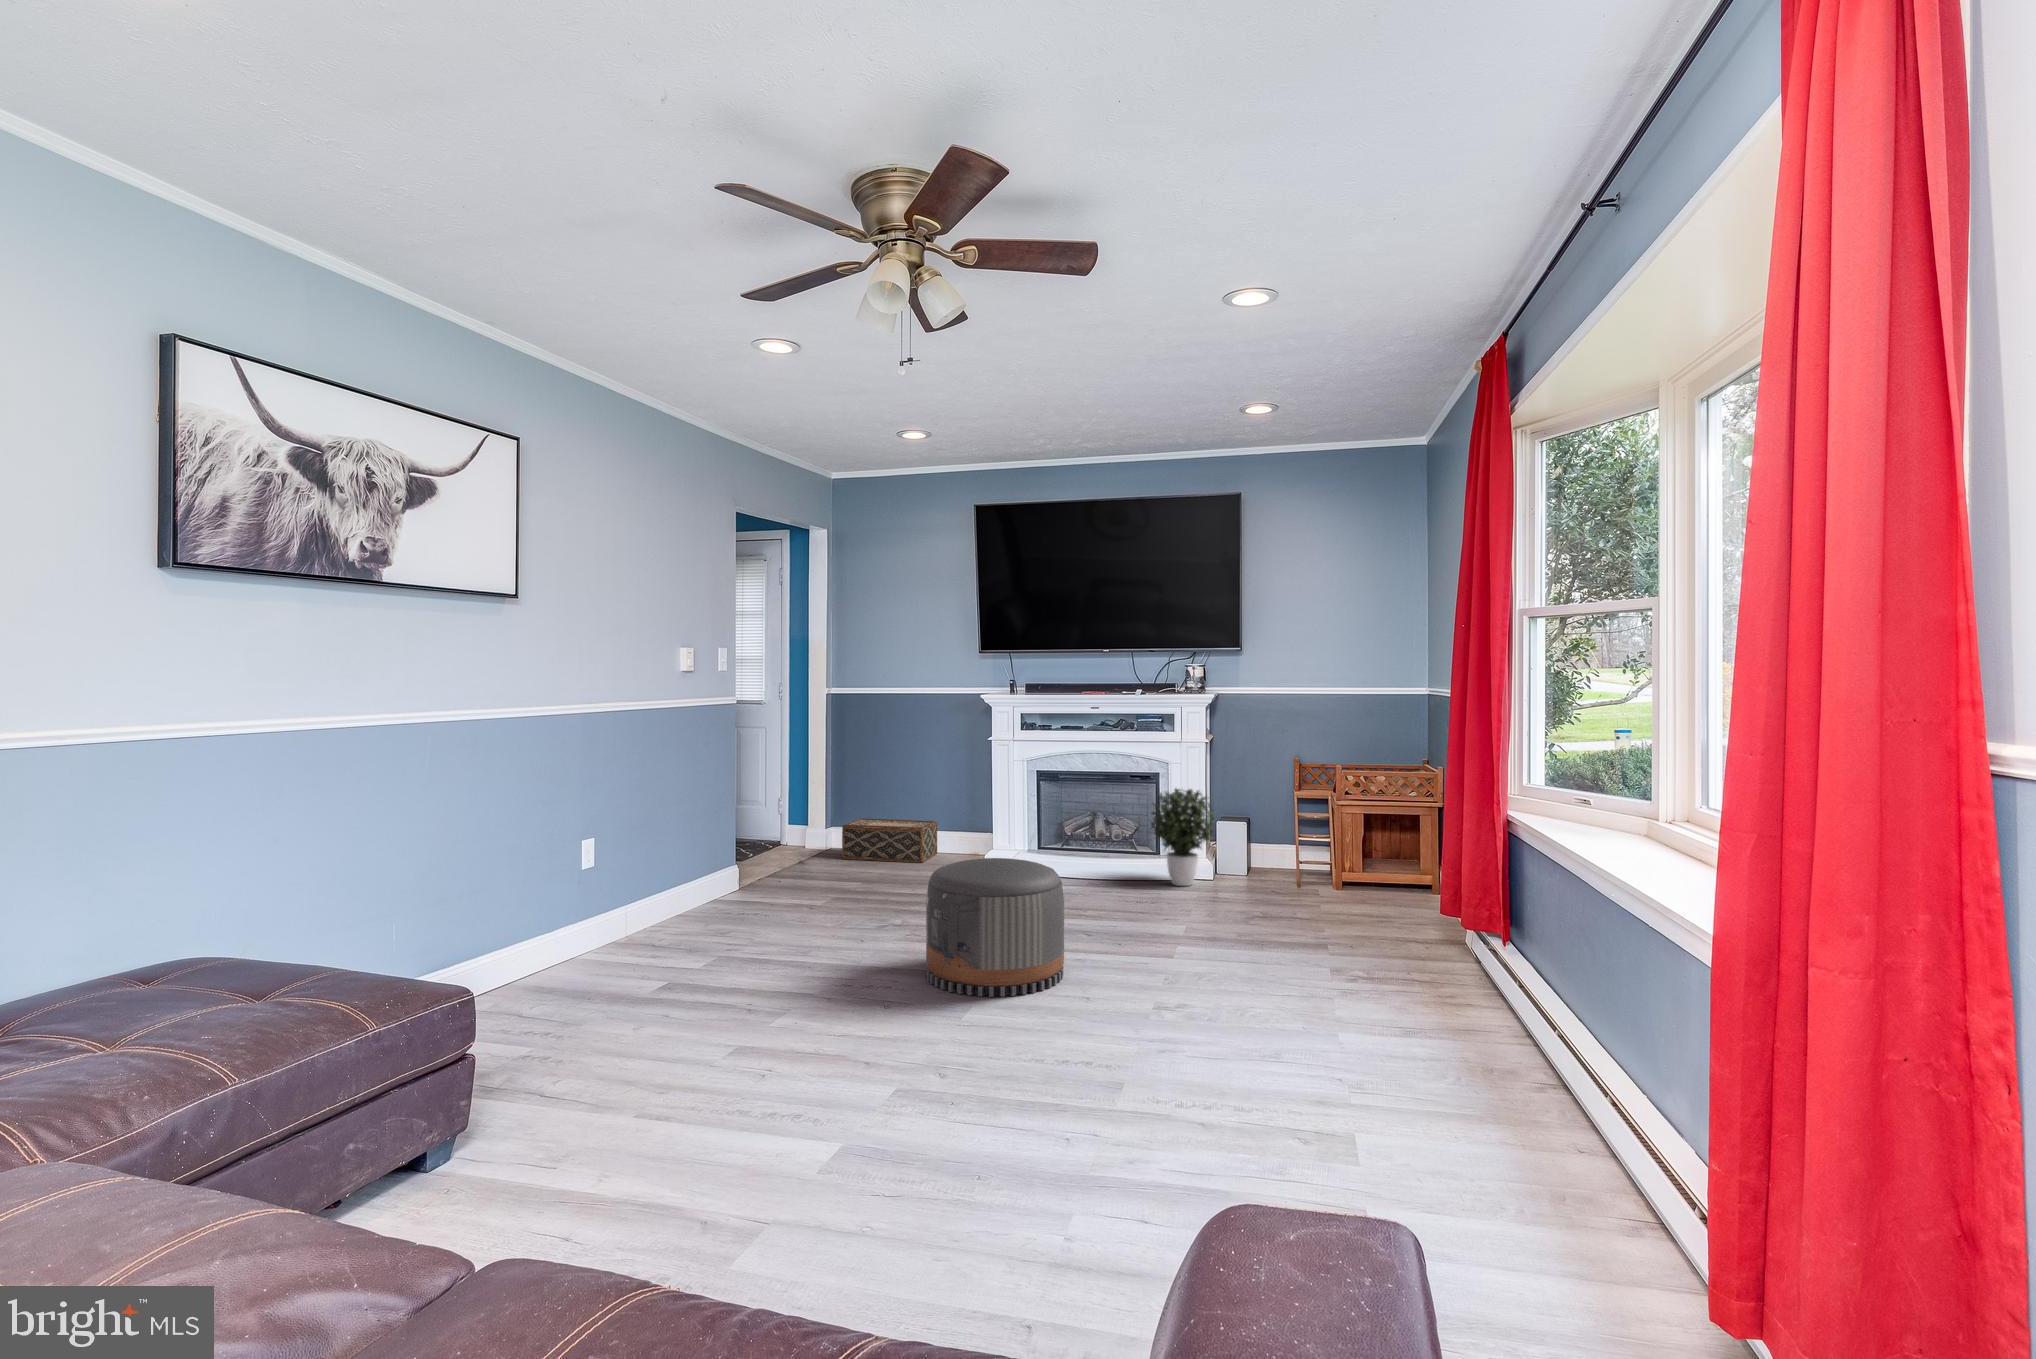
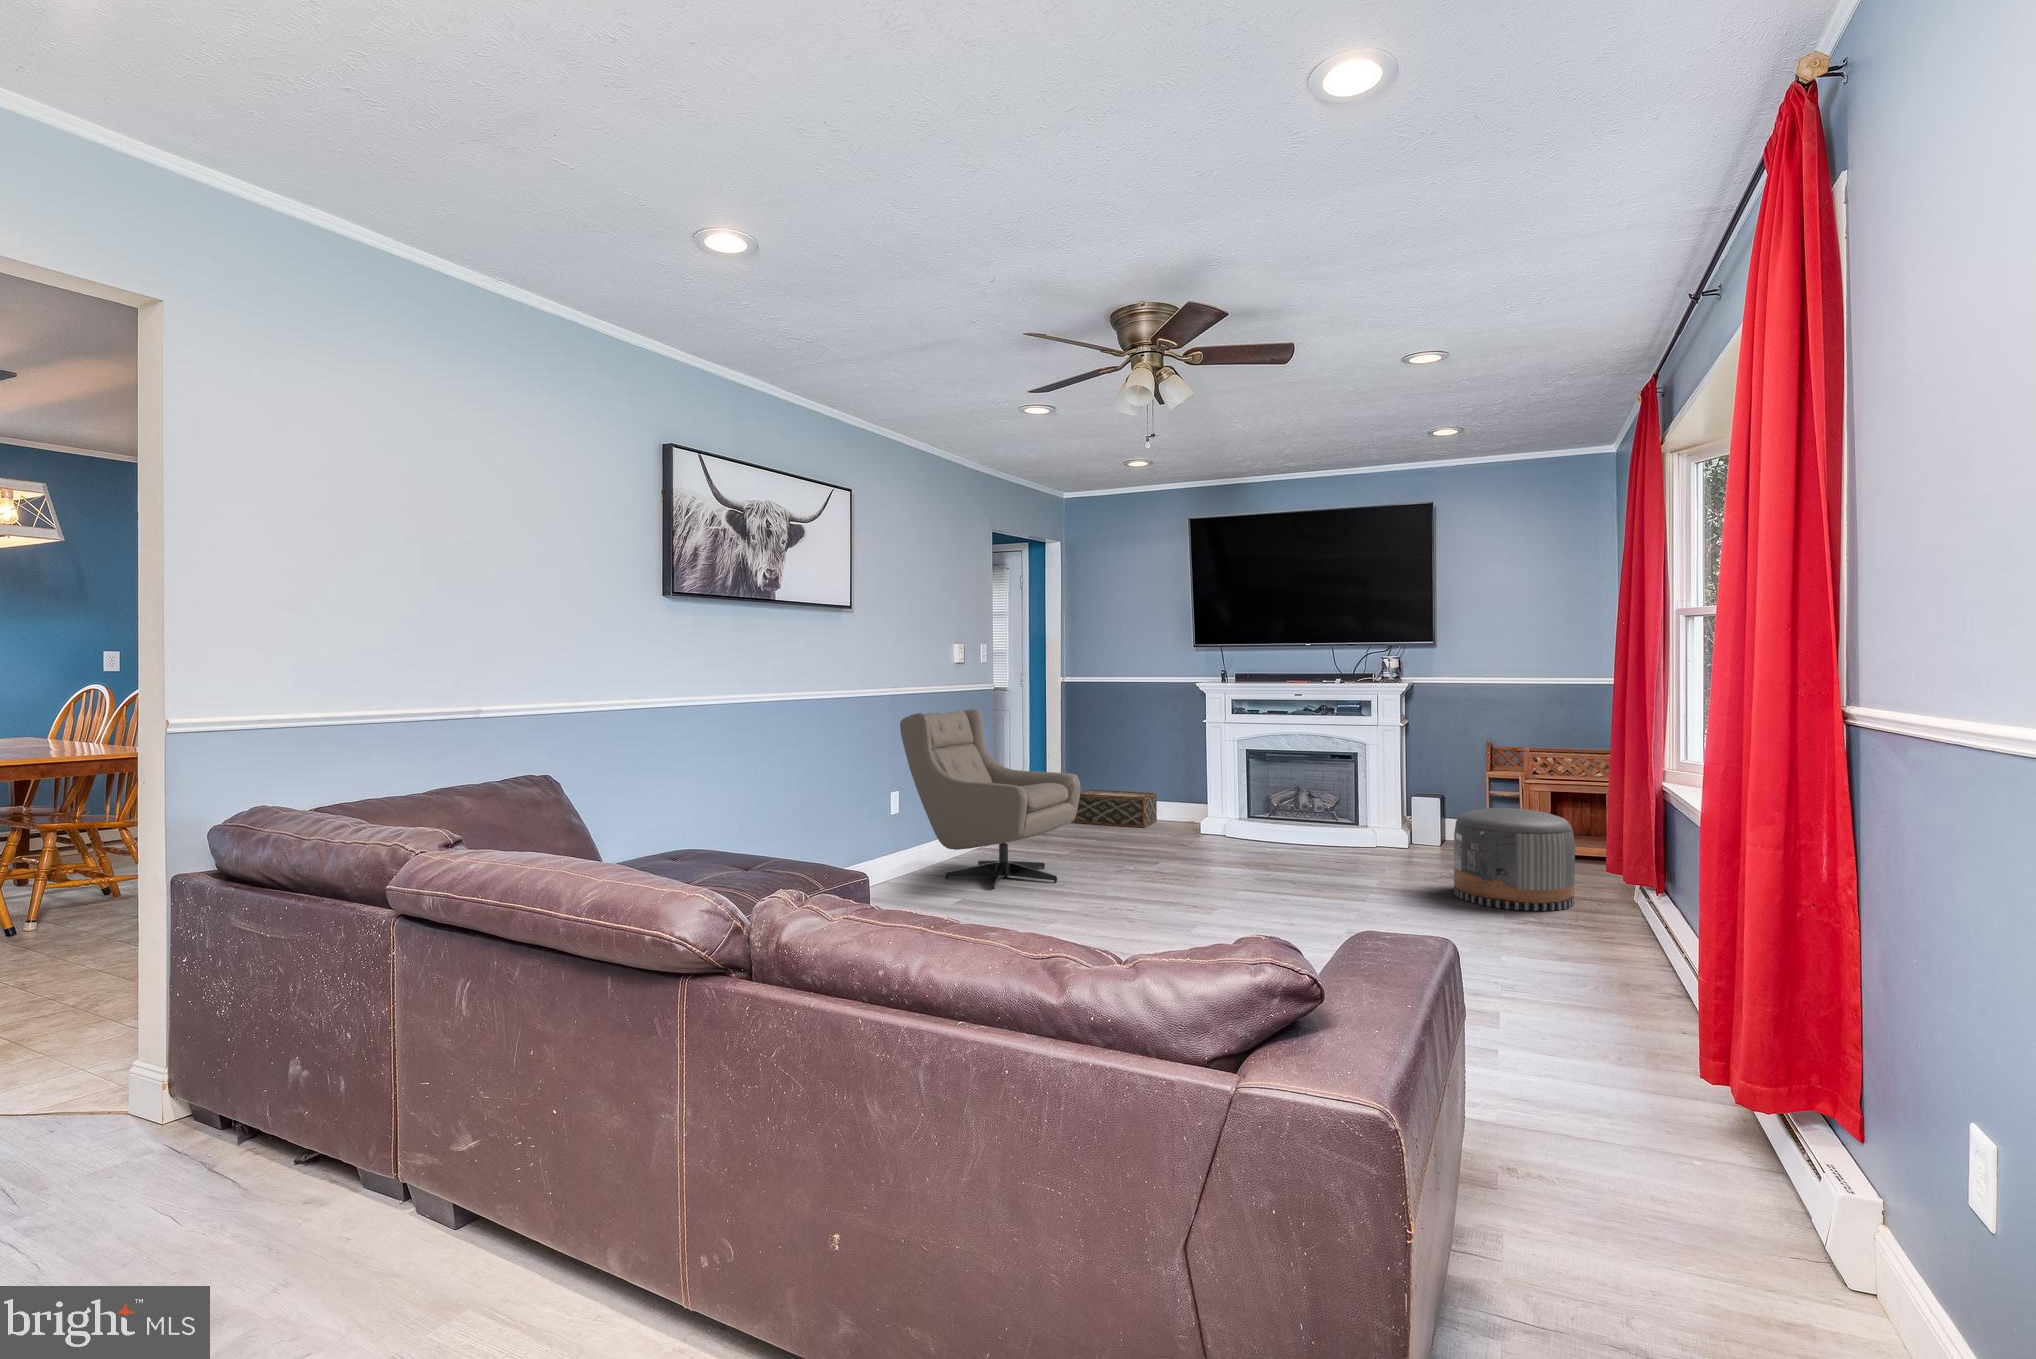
armchair: none [595,730,838,967] -> present [900,709,1080,889]
potted plant: present [1151,789,1215,886] -> none [1348,764,1410,852]
pouf: present [926,858,1064,997] -> present [1454,808,1575,911]

